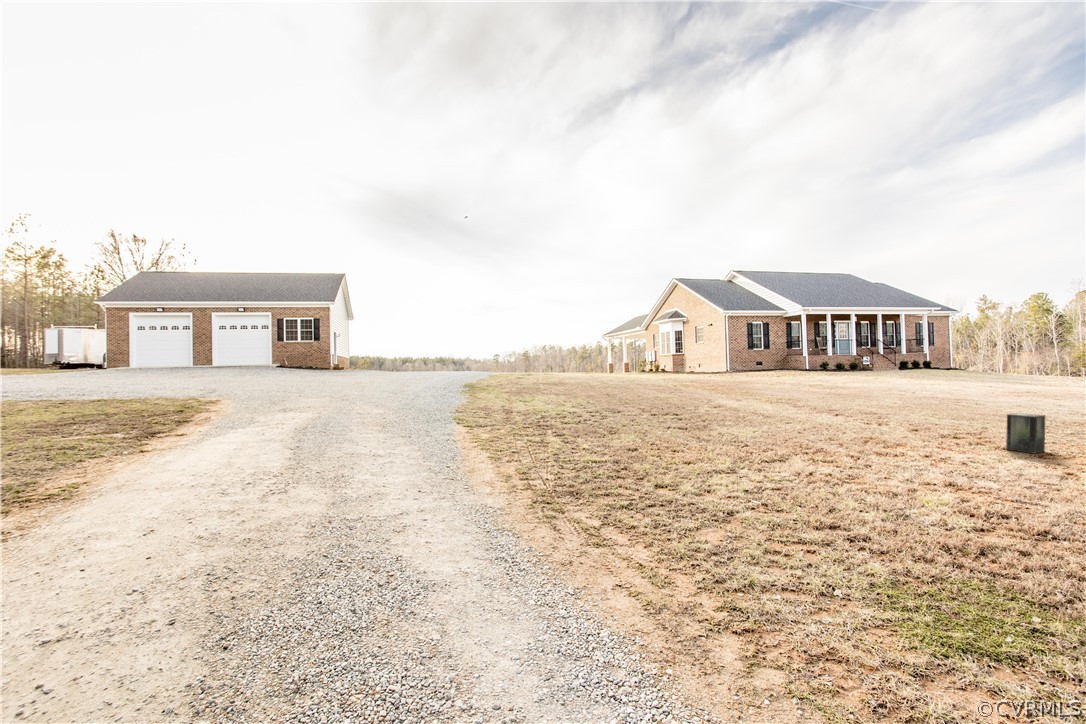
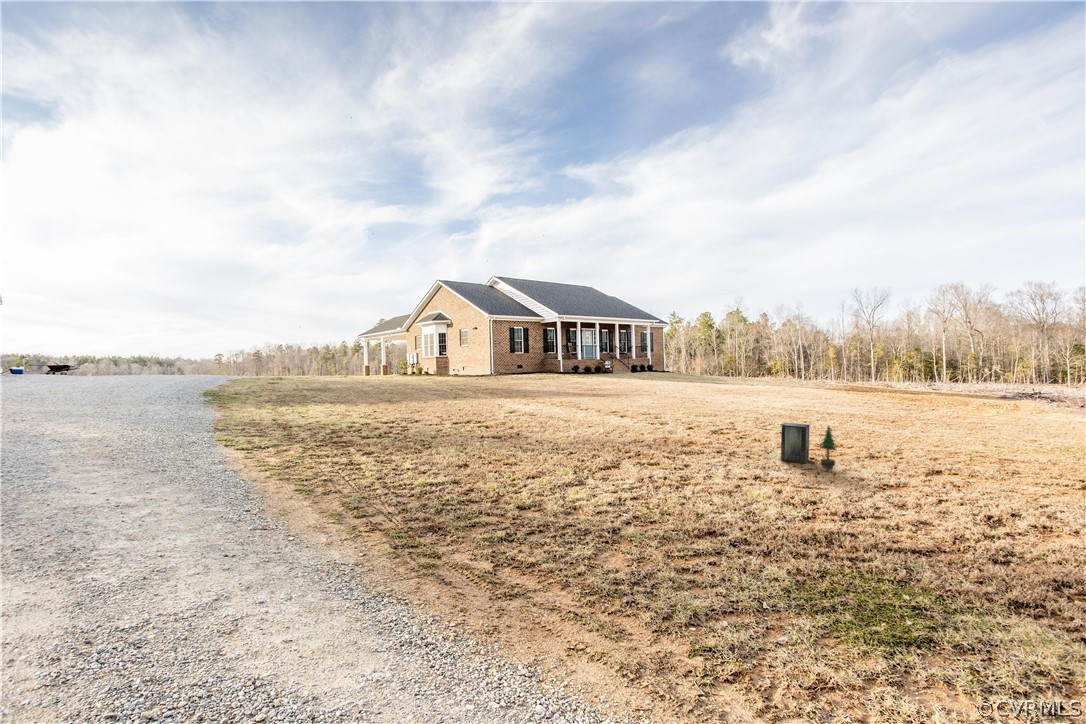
potted tree: none [1044,414,1068,460] -> present [820,426,836,471]

